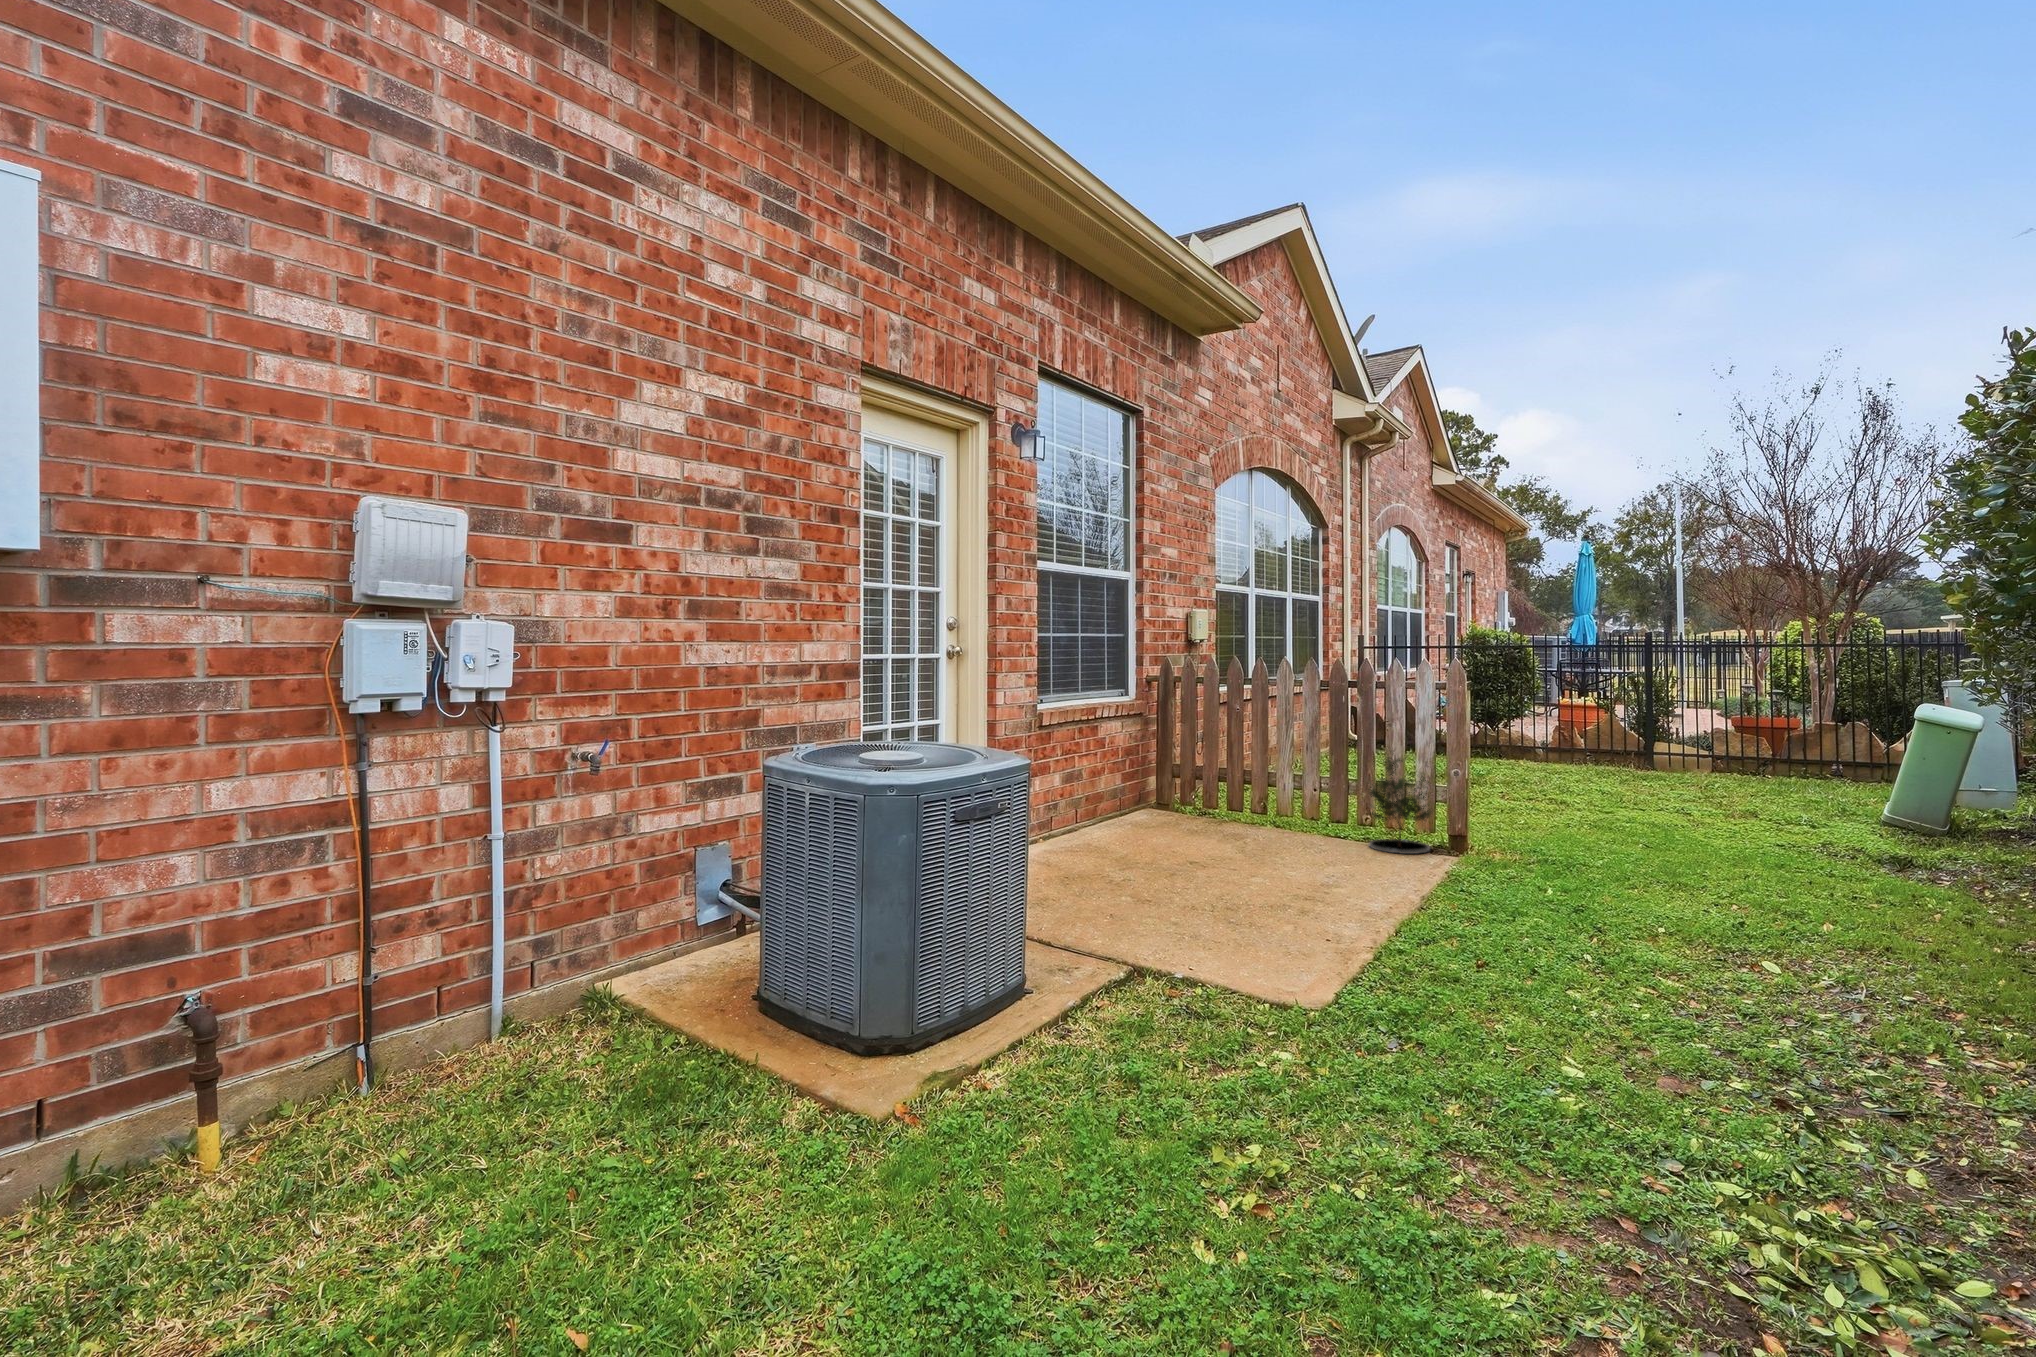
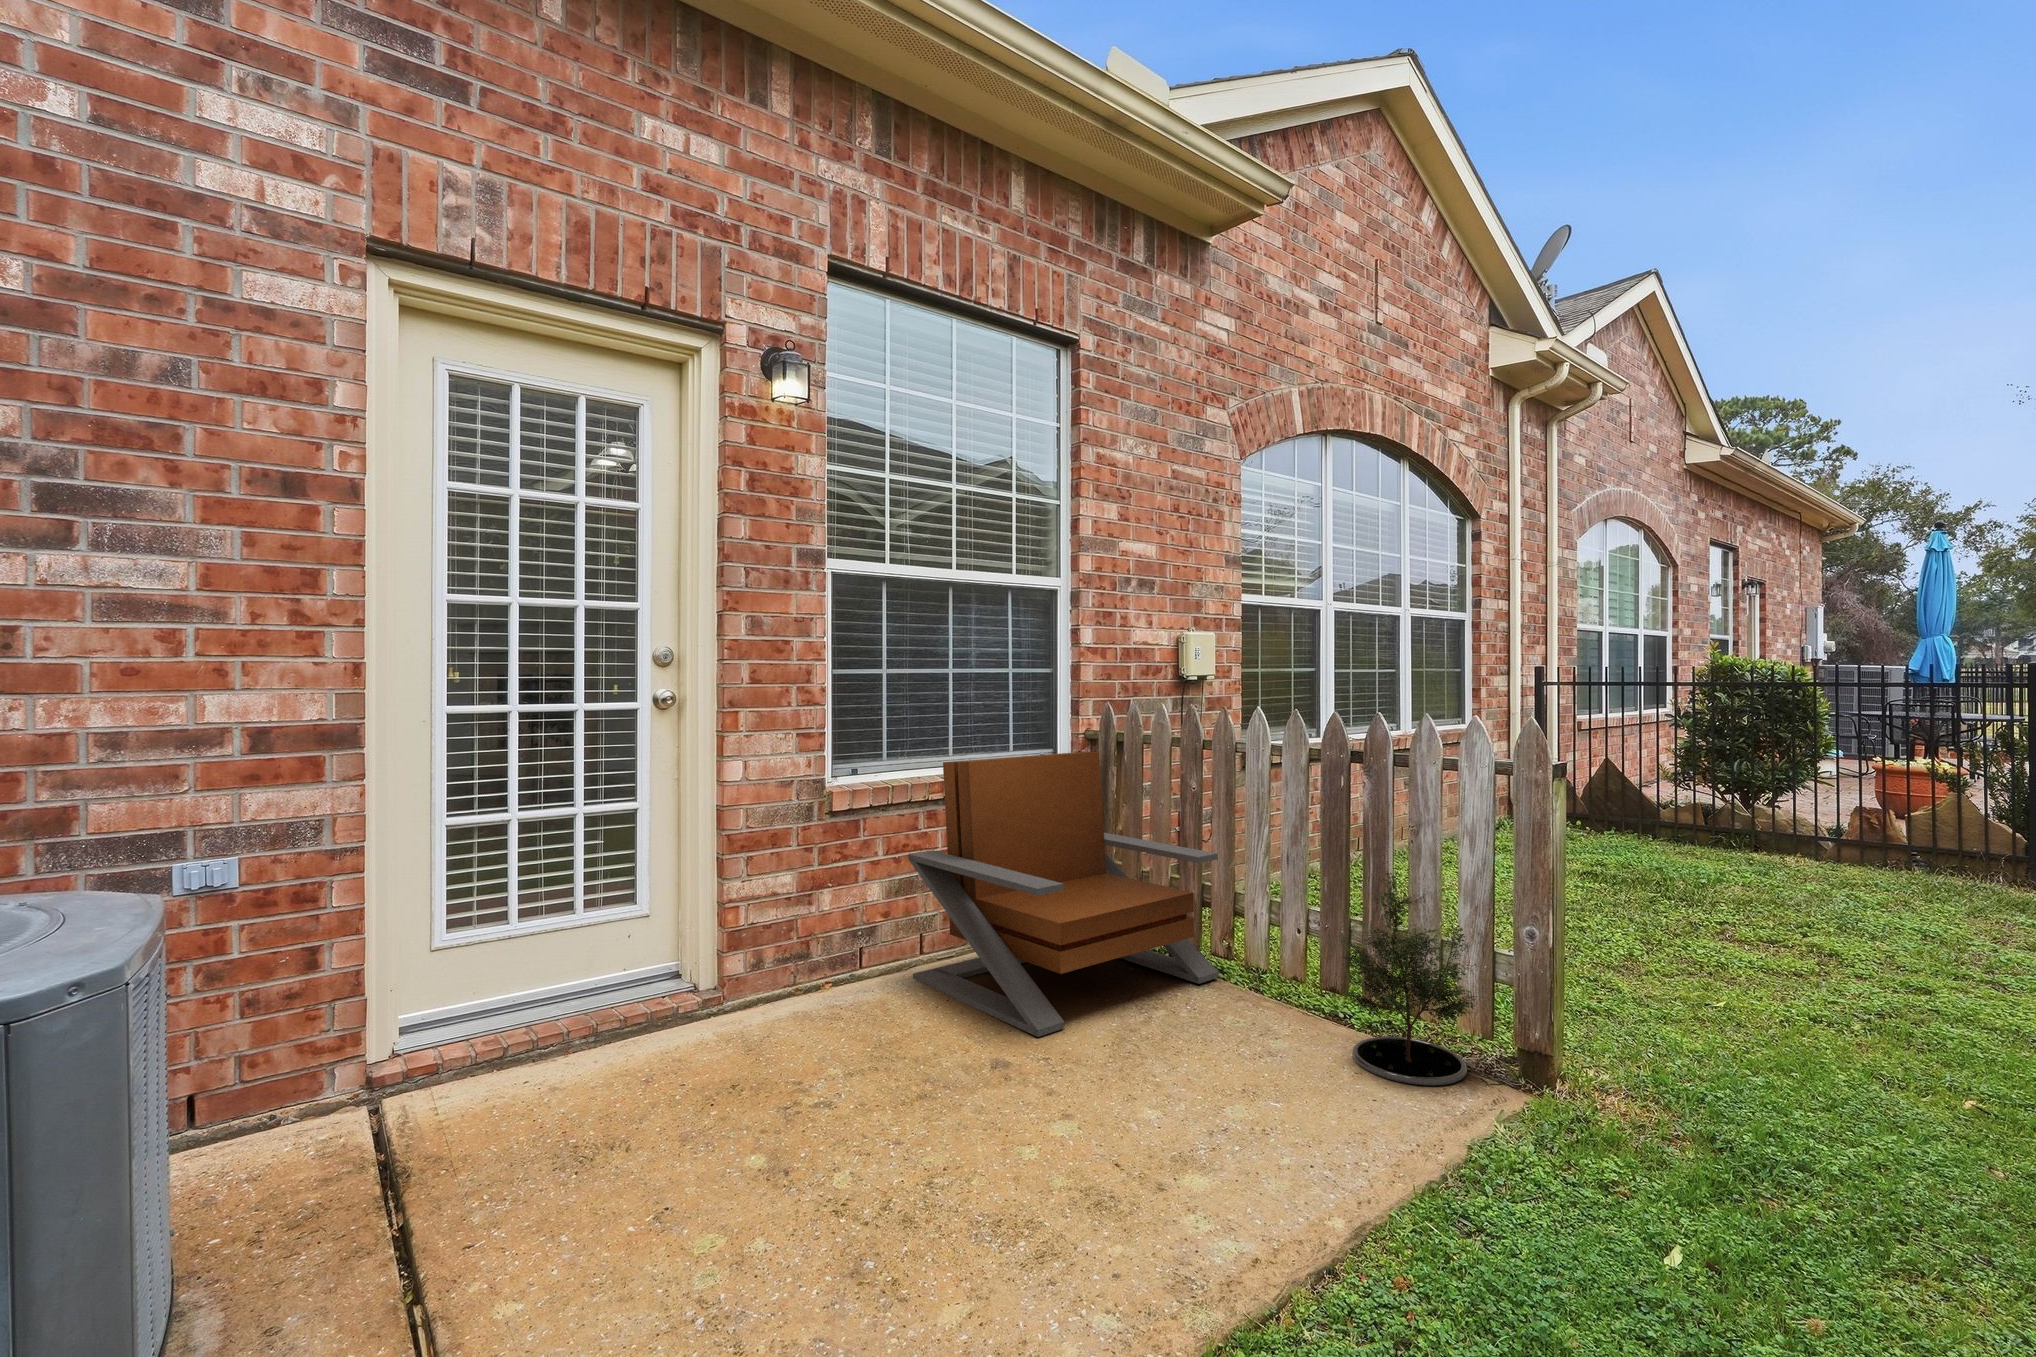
lounge chair: none [1084,689,1265,851] -> present [908,752,1218,1037]

